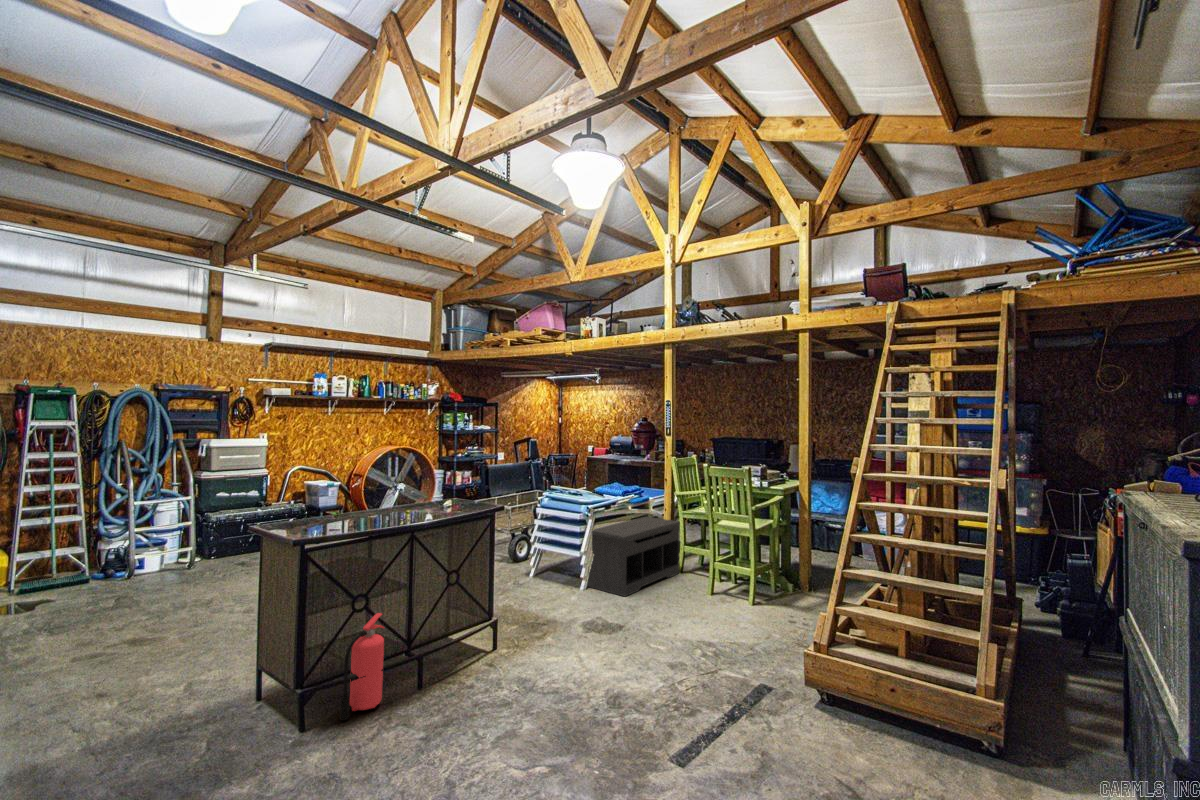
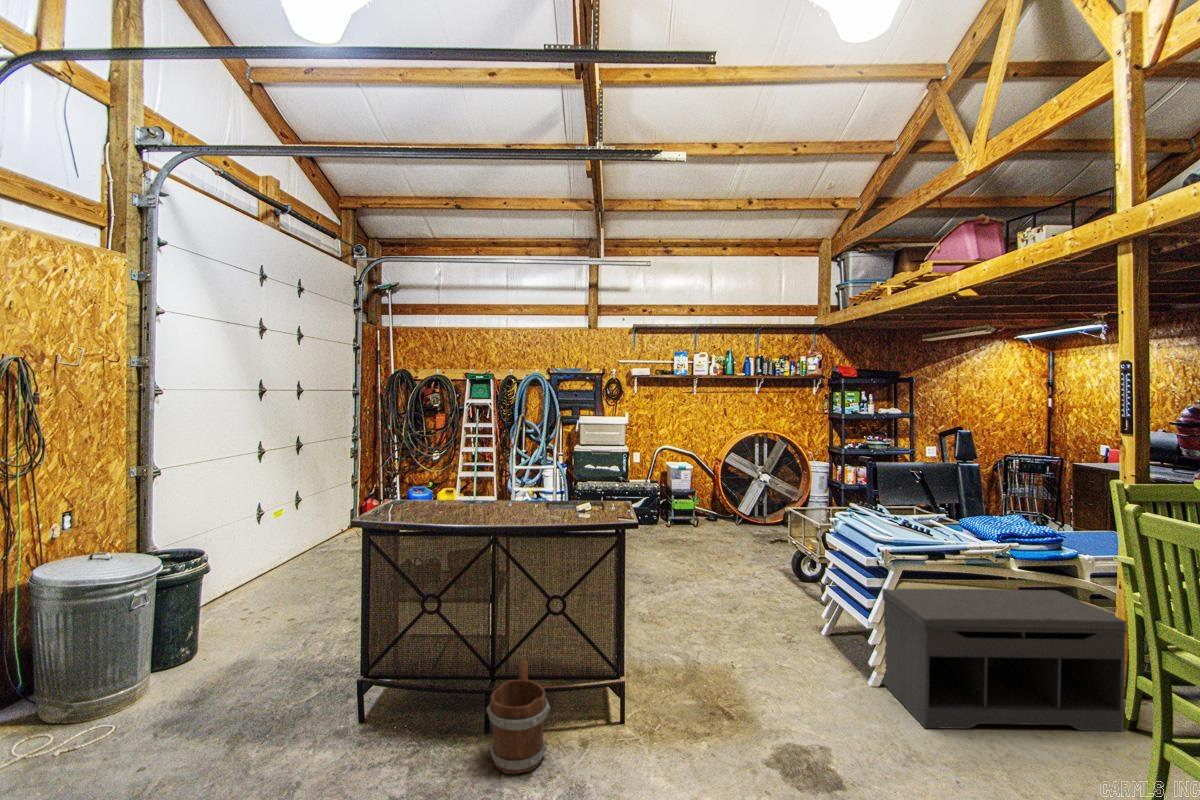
fire extinguisher: present [340,613,384,720] -> none [397,619,456,725]
bucket: none [438,625,492,700] -> present [486,661,550,774]

